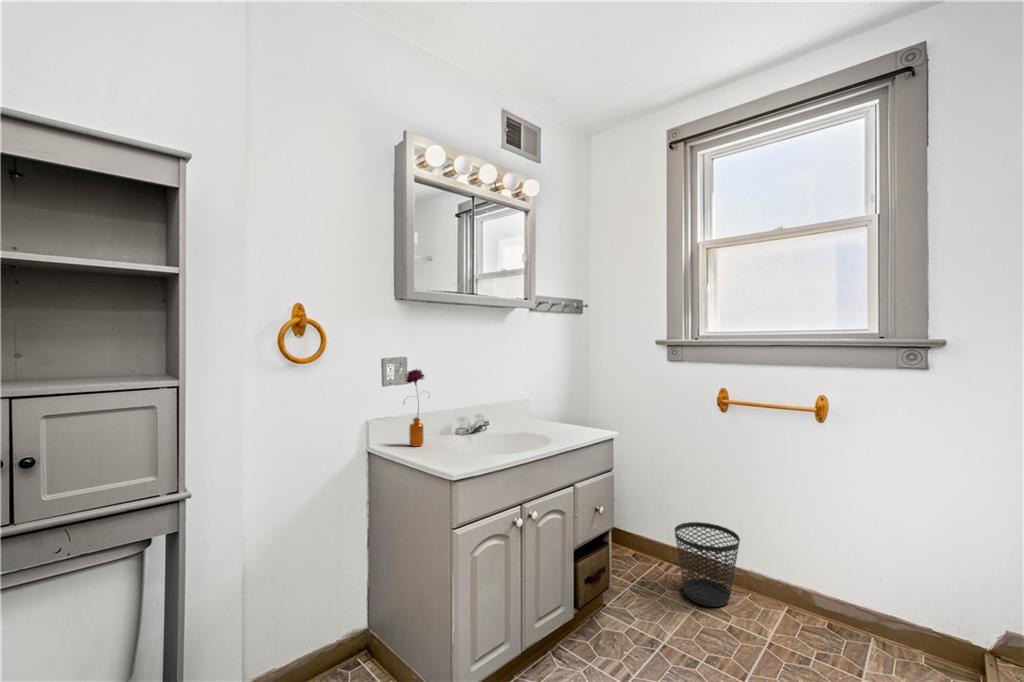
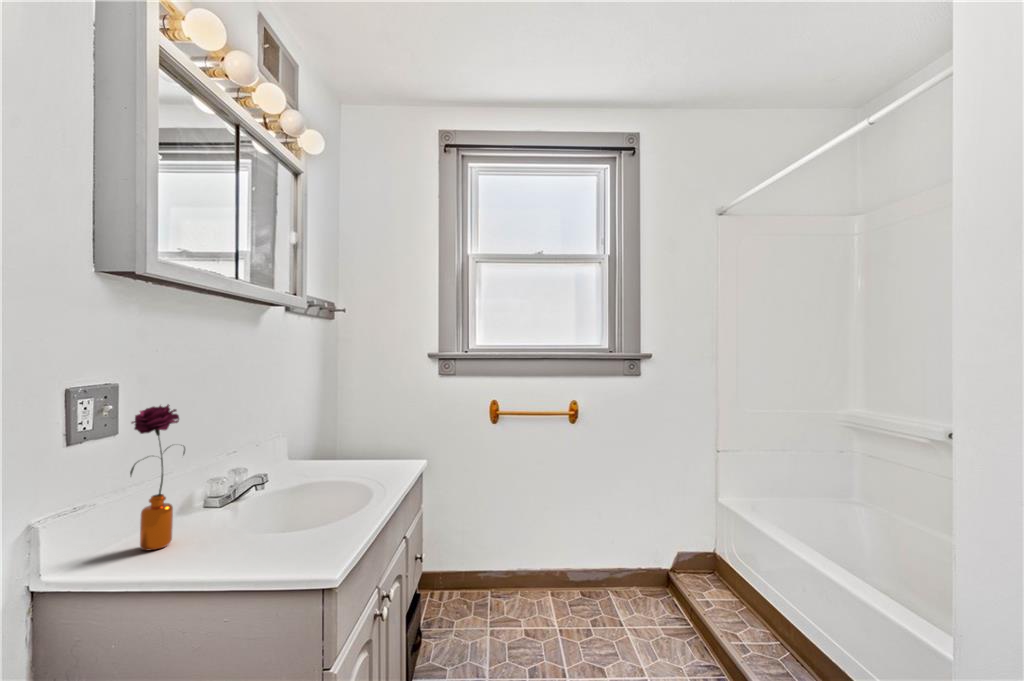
wastebasket: present [675,522,740,607] -> none [460,534,520,620]

